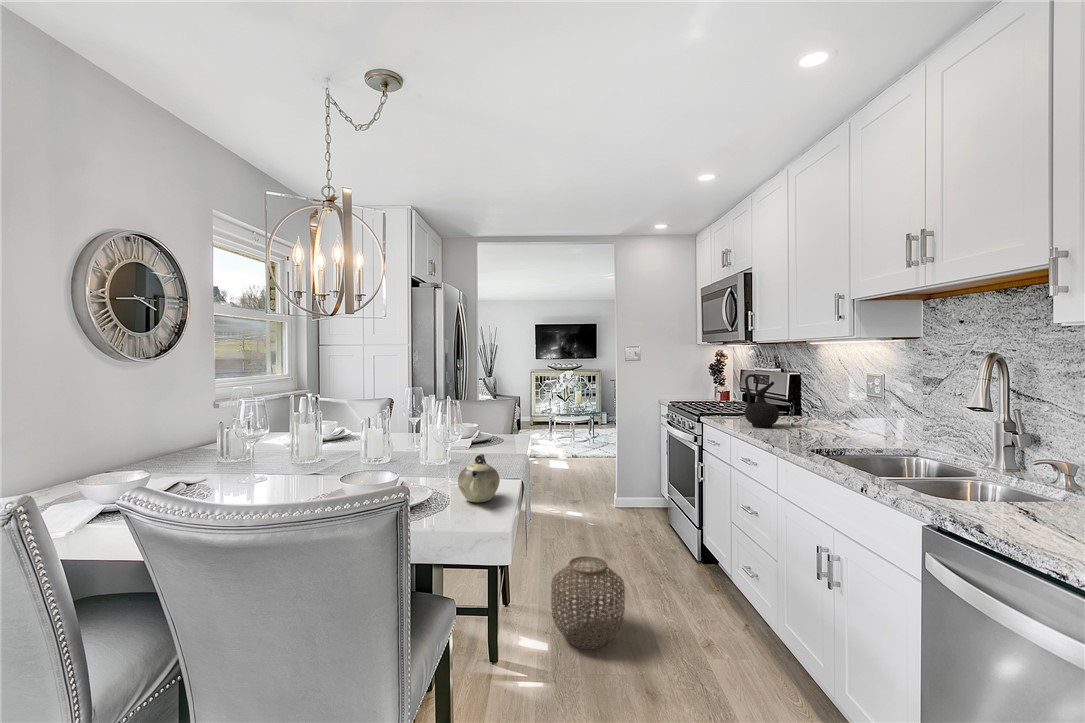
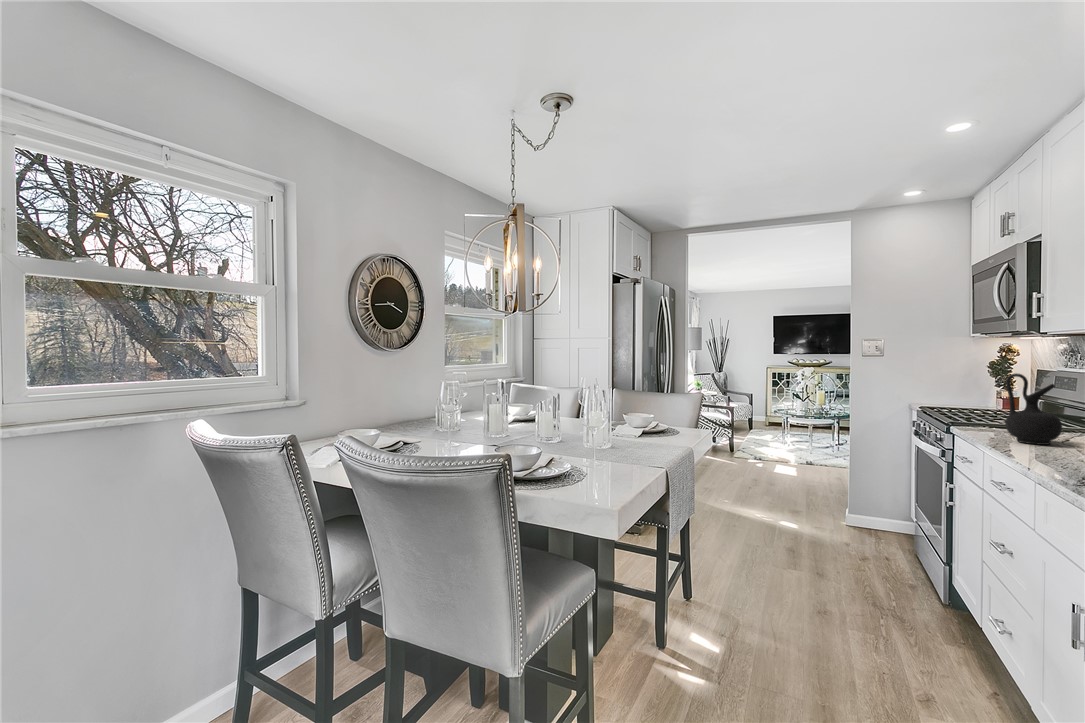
teapot: present [458,454,500,502] -> none [593,440,632,484]
woven basket: present [551,556,625,649] -> none [726,565,812,666]

